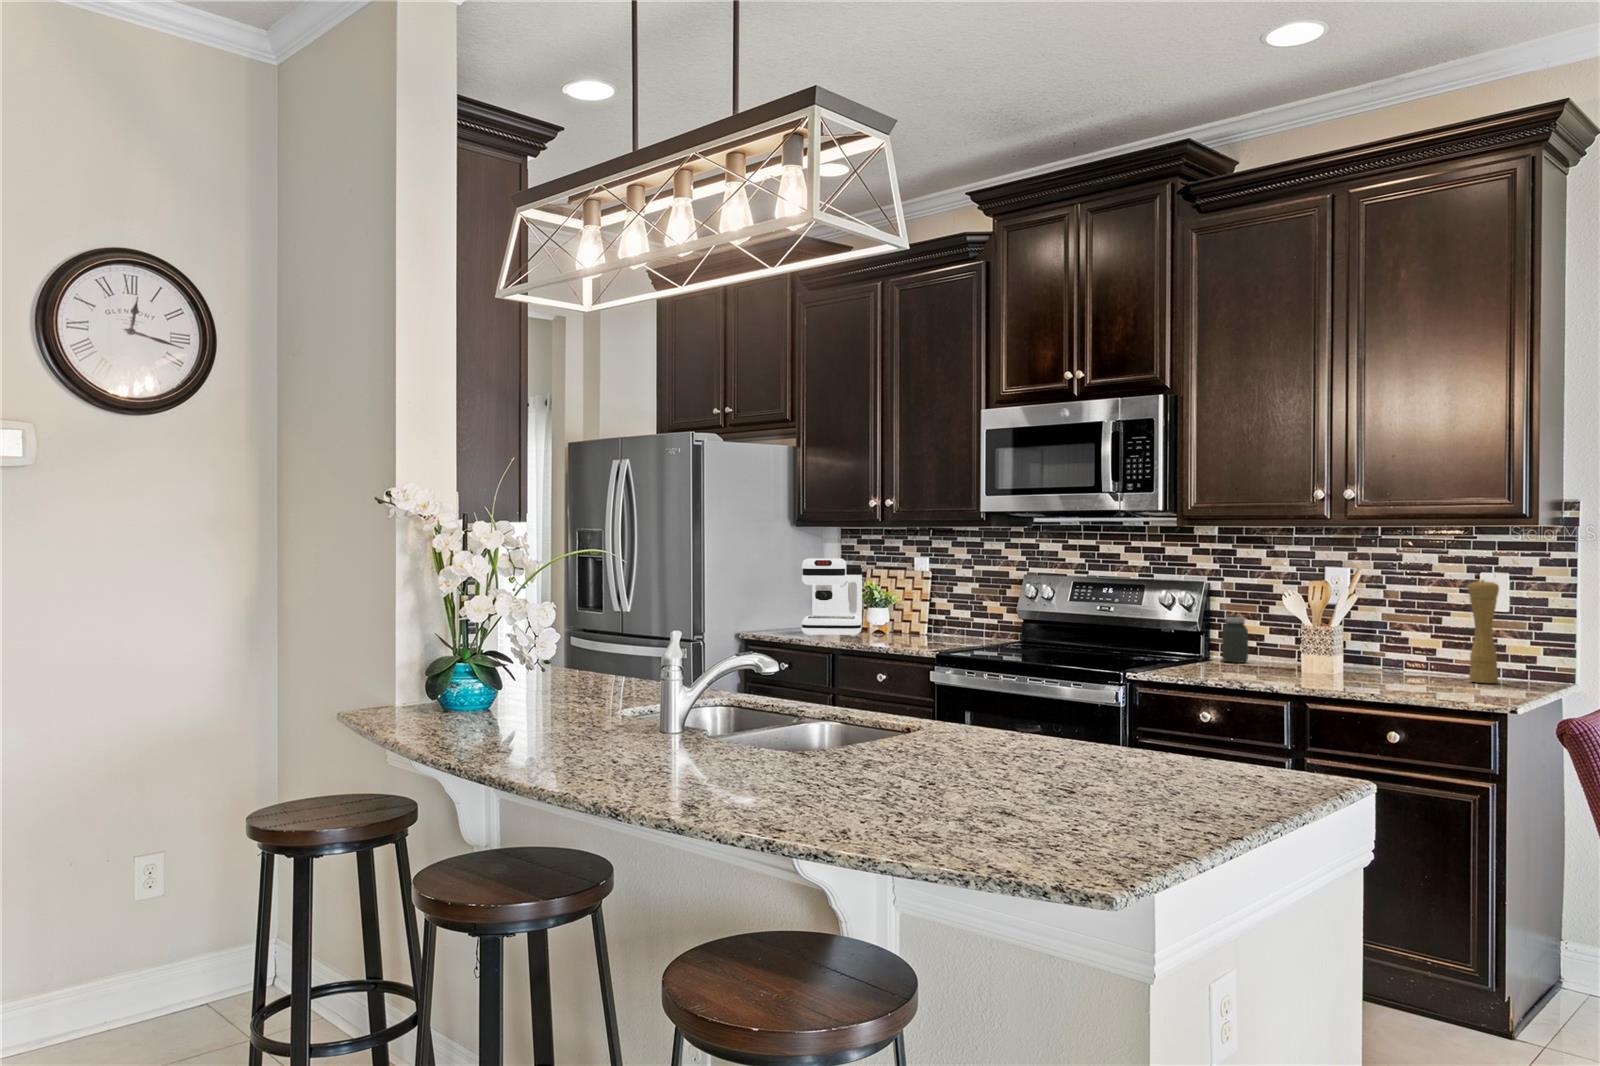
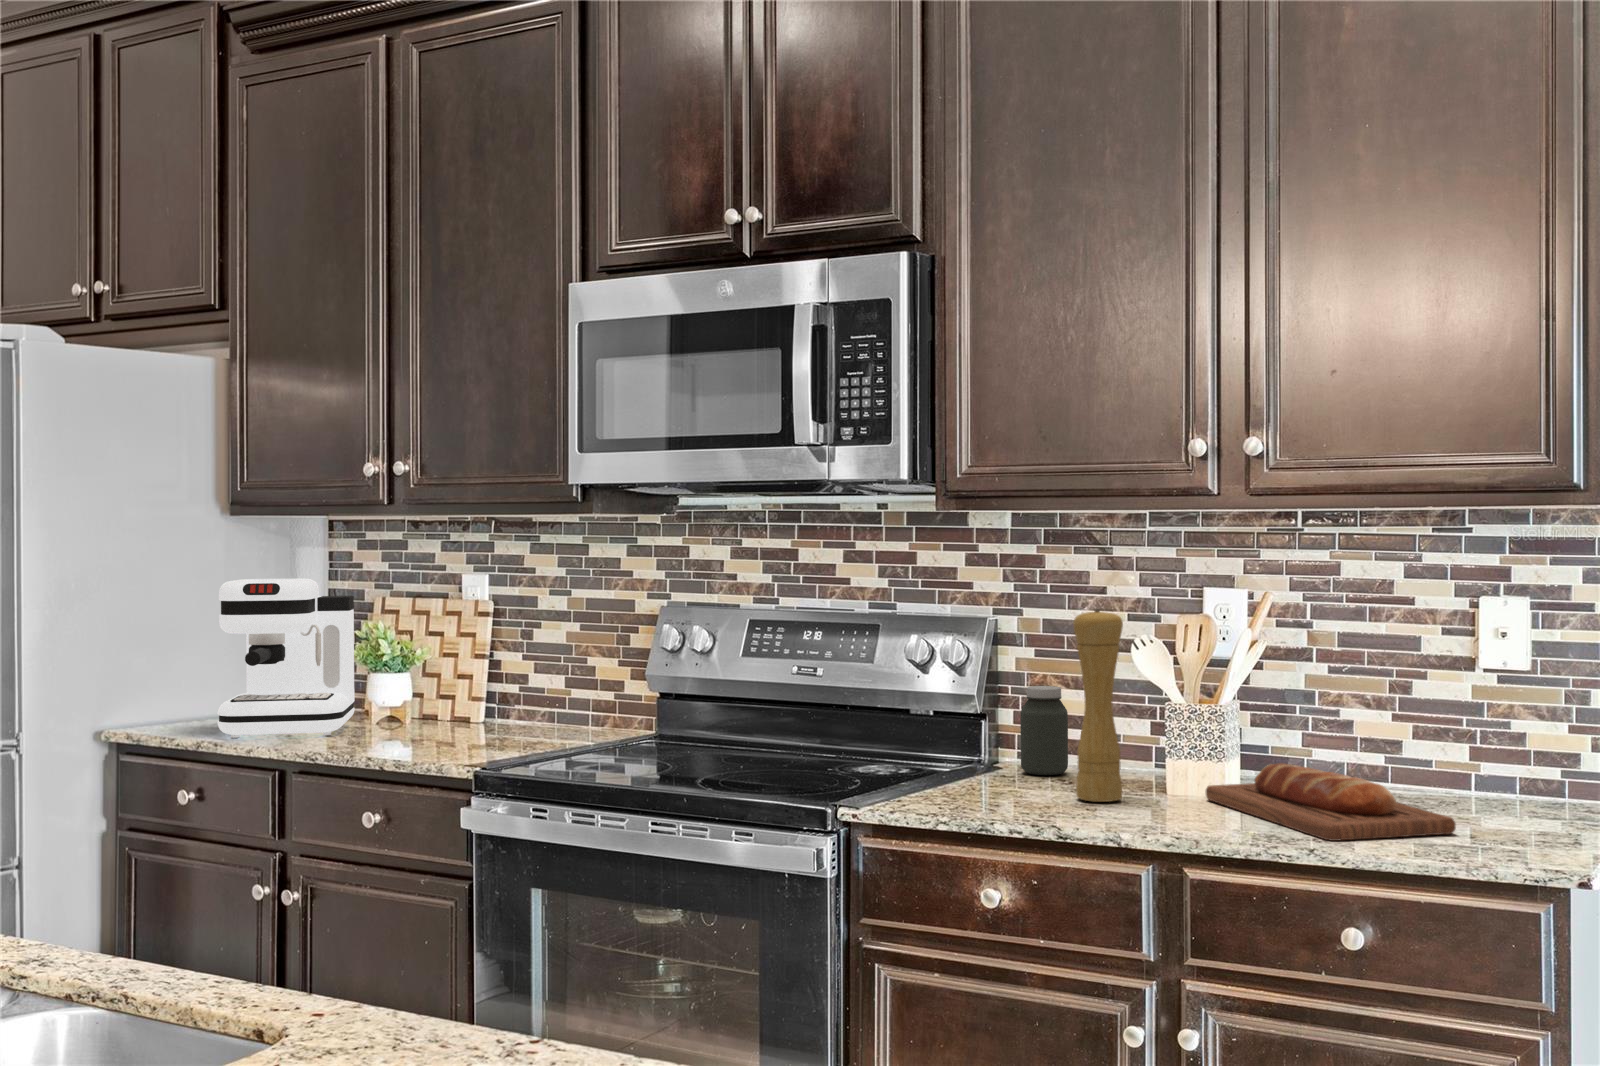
pepper mill: present [1468,580,1499,683] -> present [1073,609,1123,802]
bread loaf: none [1321,656,1452,689] -> present [1206,763,1456,841]

